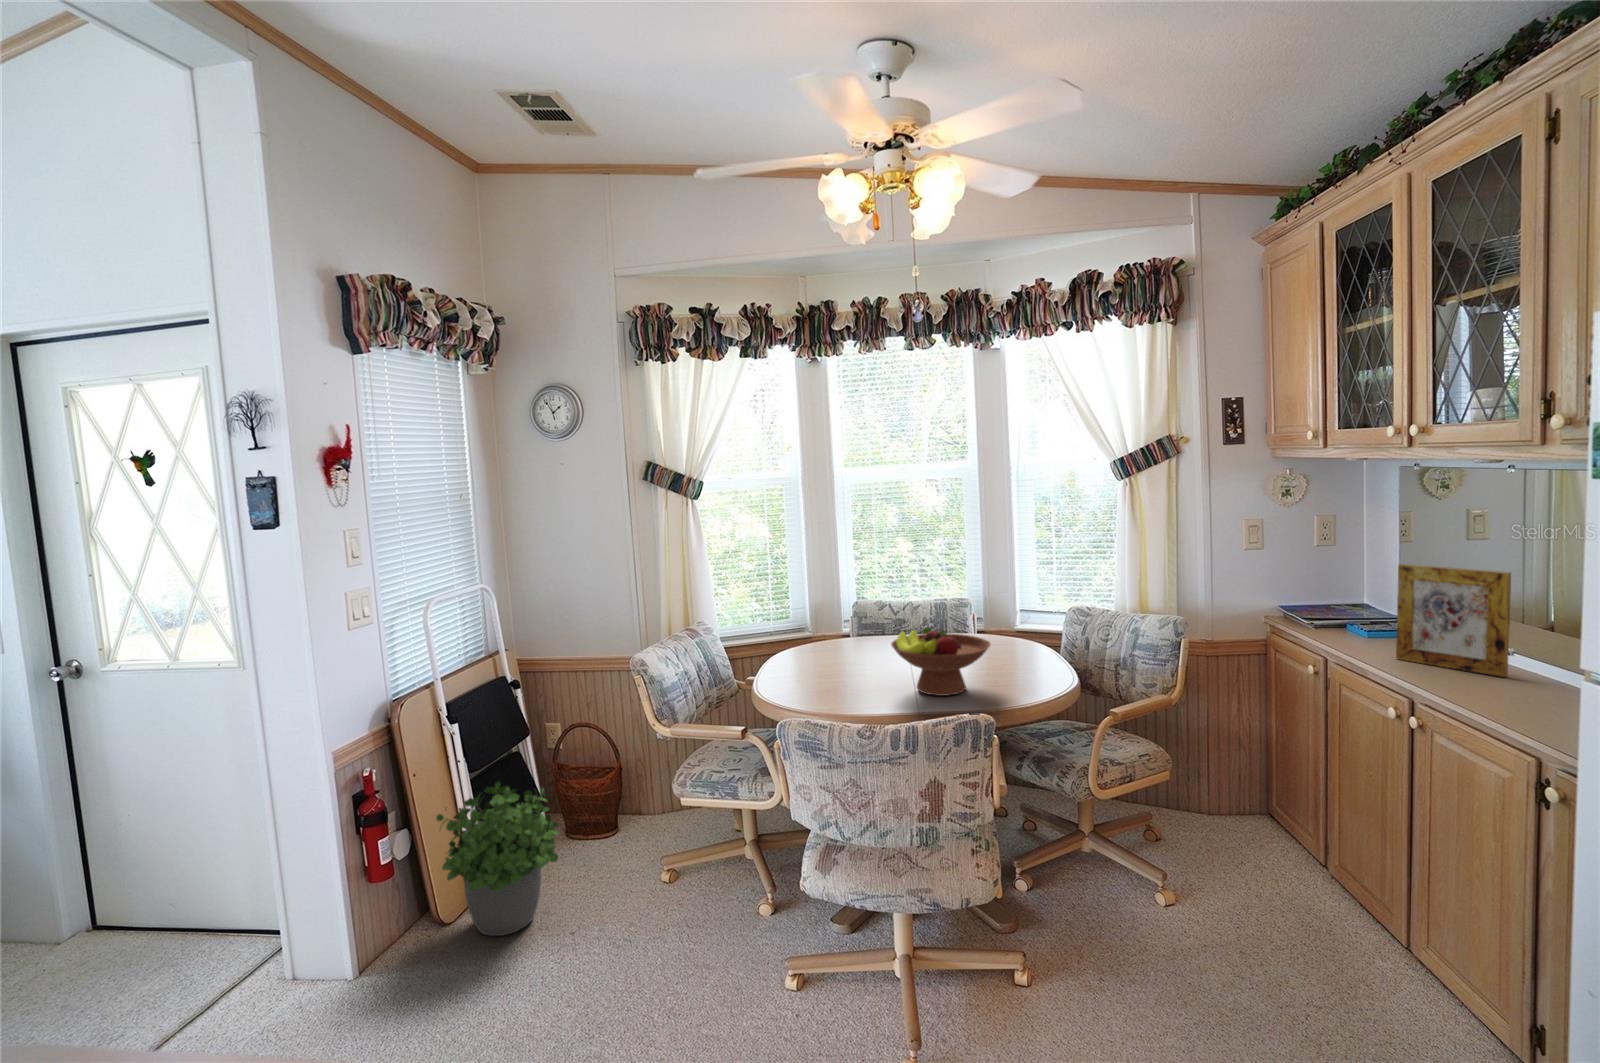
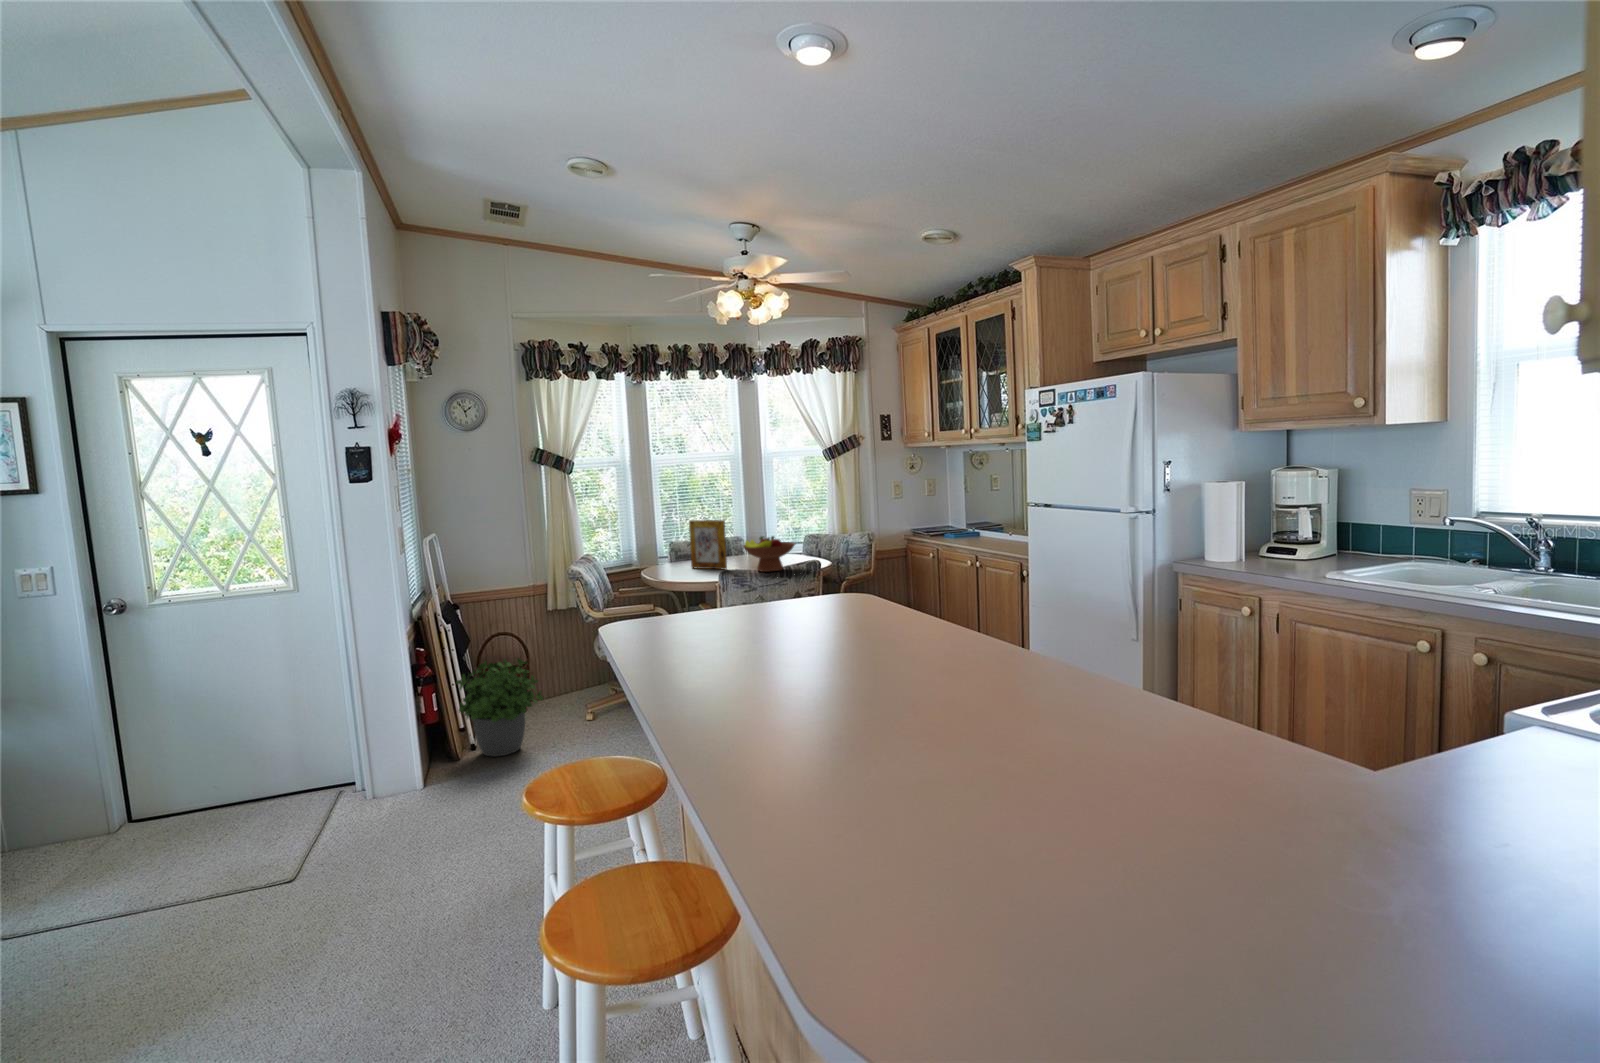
picture frame: present [1396,564,1511,677] -> present [689,520,727,569]

